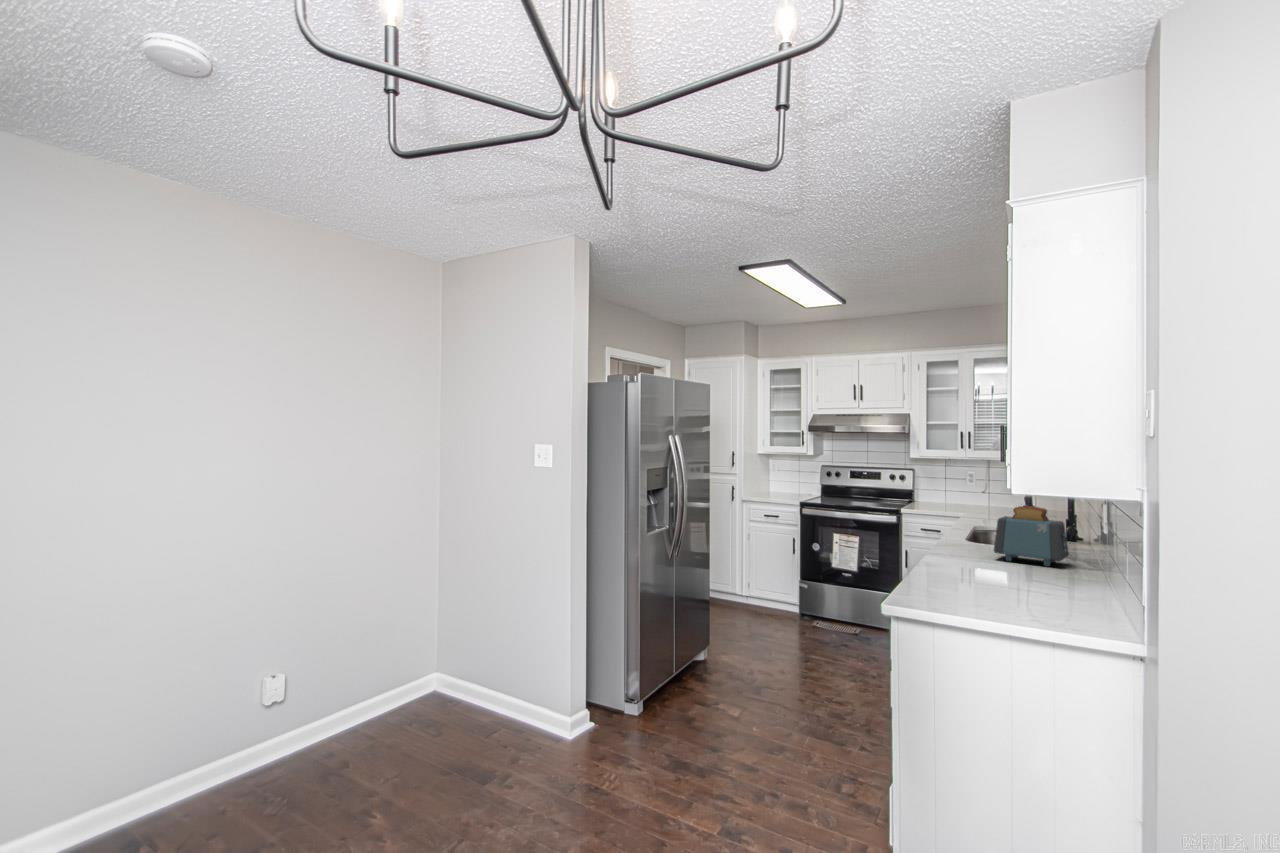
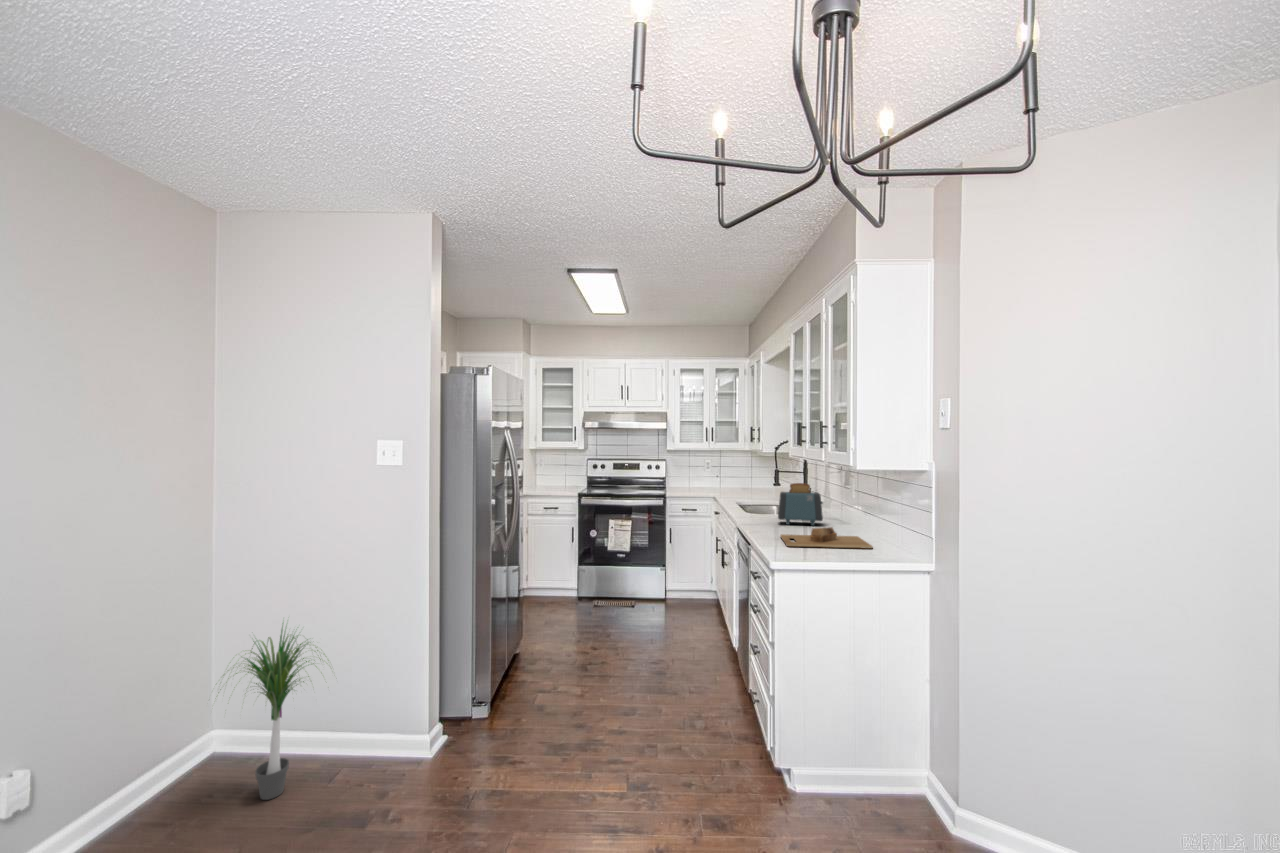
cutting board: none [950,570,1090,609] -> present [781,527,873,549]
potted plant: none [405,586,502,736] -> present [223,627,329,800]

